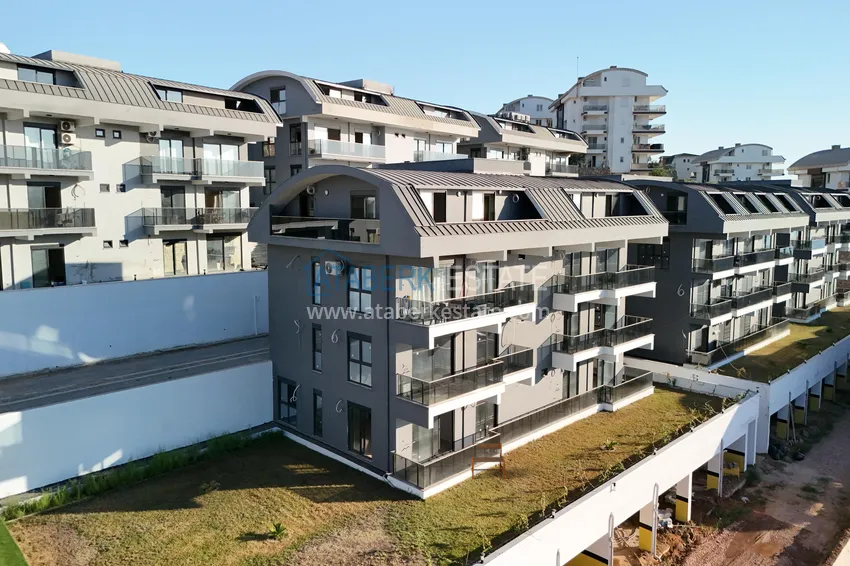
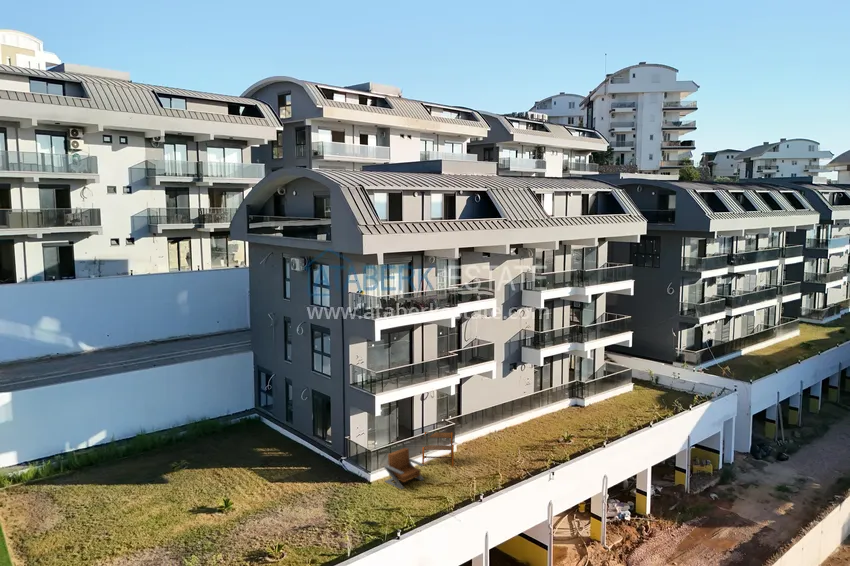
lounge chair: none [438,461,480,507] -> present [384,448,423,489]

